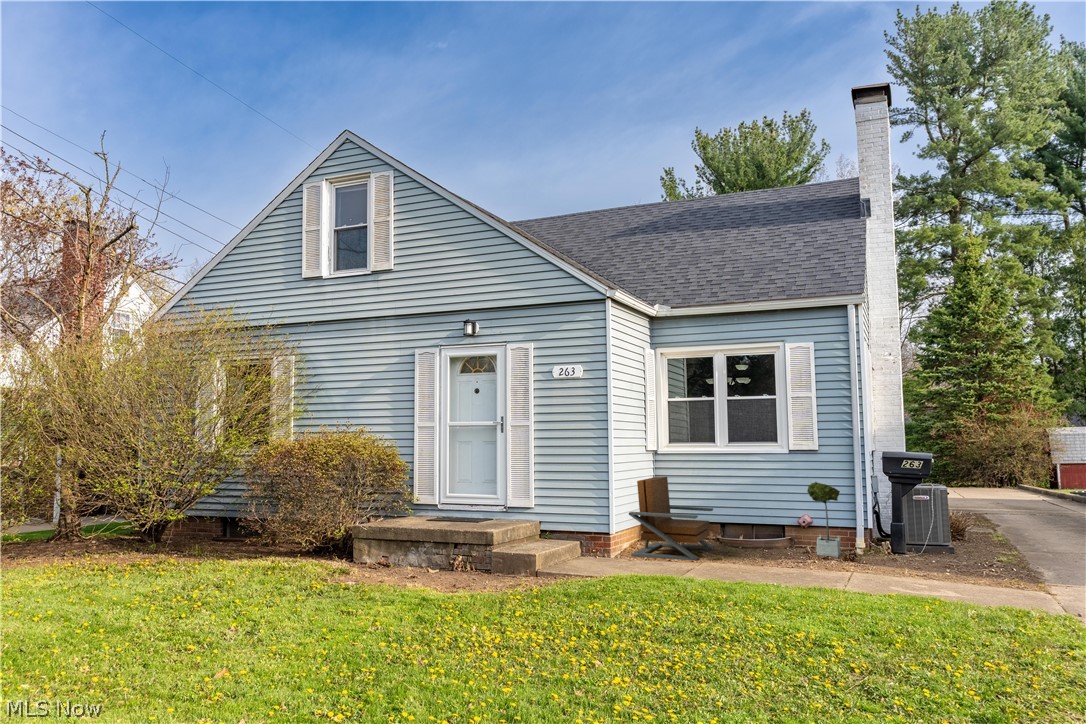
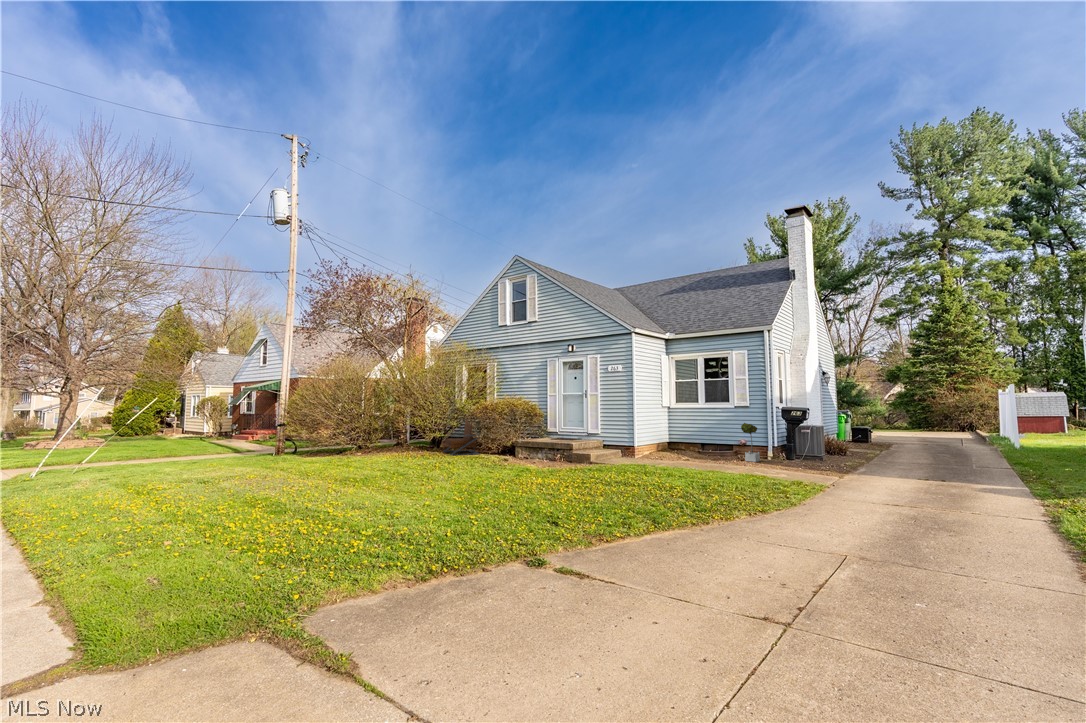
lounge chair: present [629,477,714,561] -> present [444,419,480,455]

